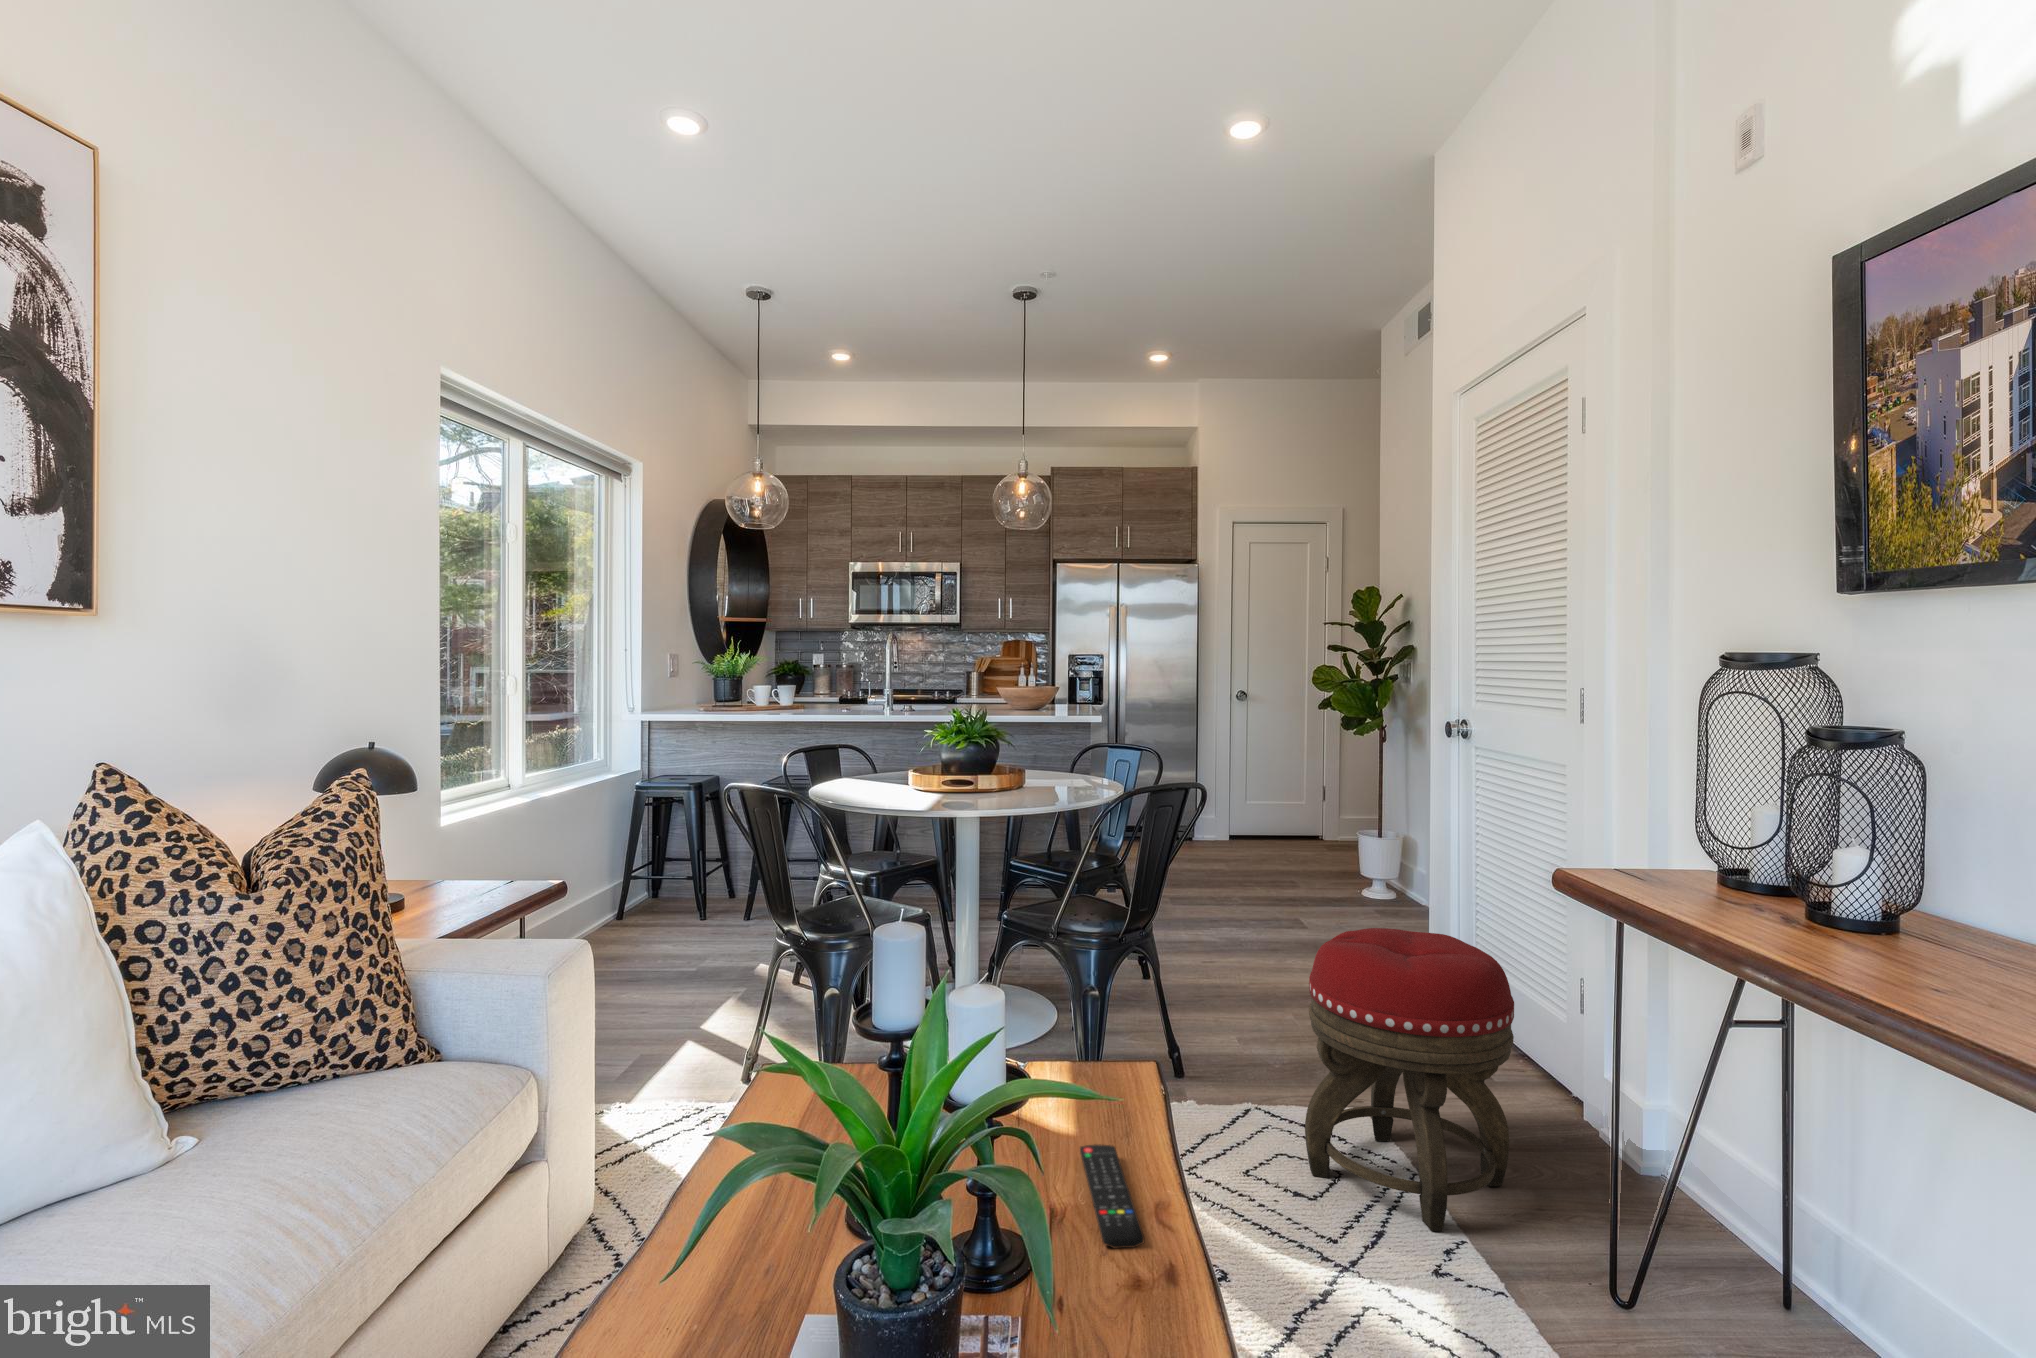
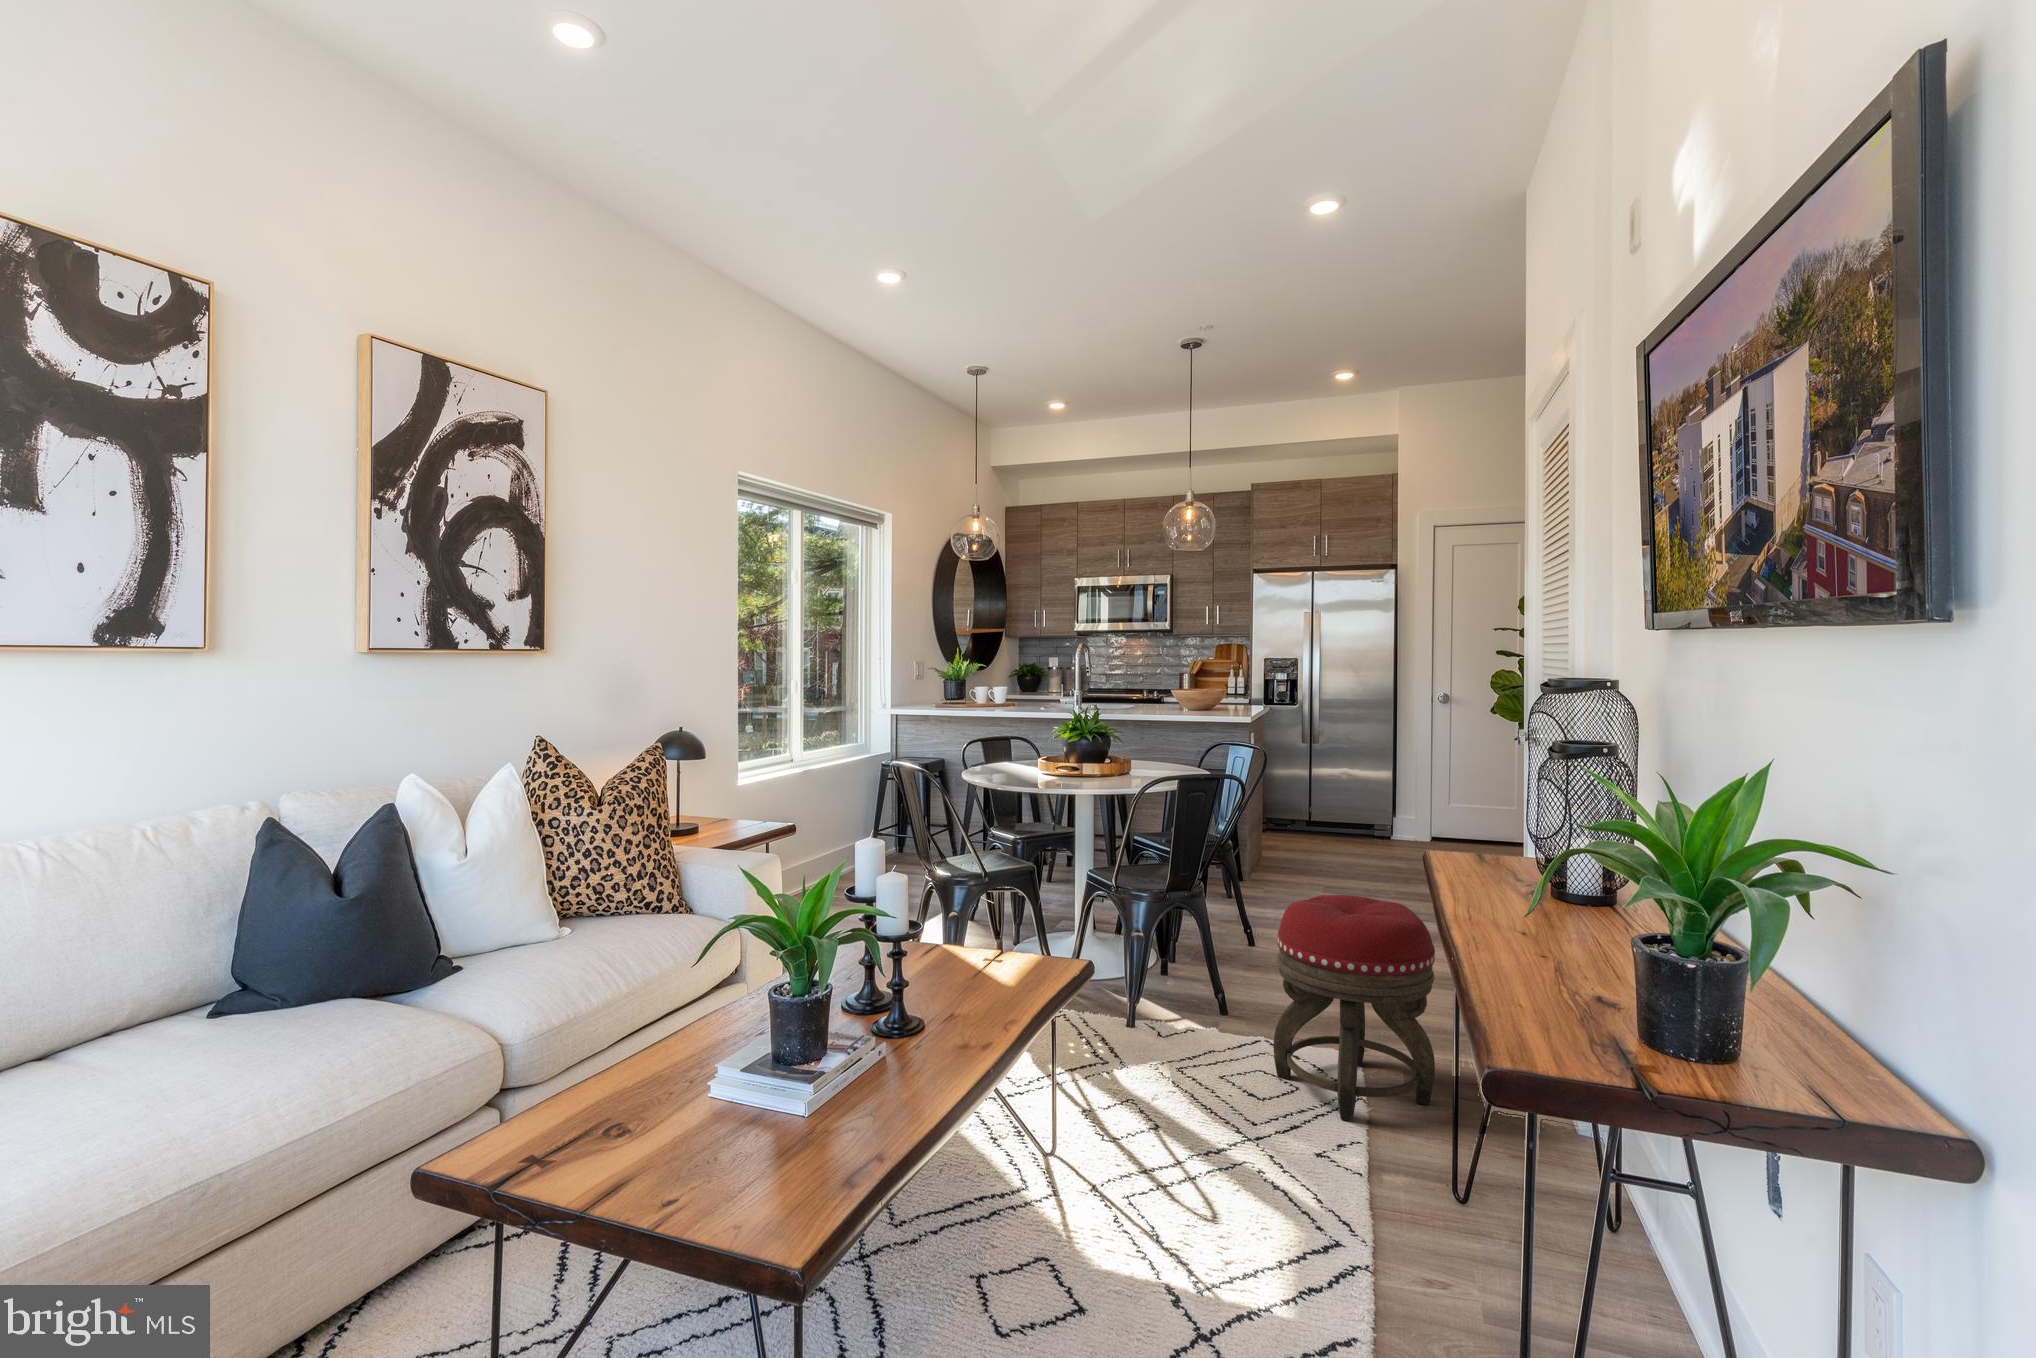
remote control: present [1080,1144,1144,1248] -> none [979,989,1028,1032]

